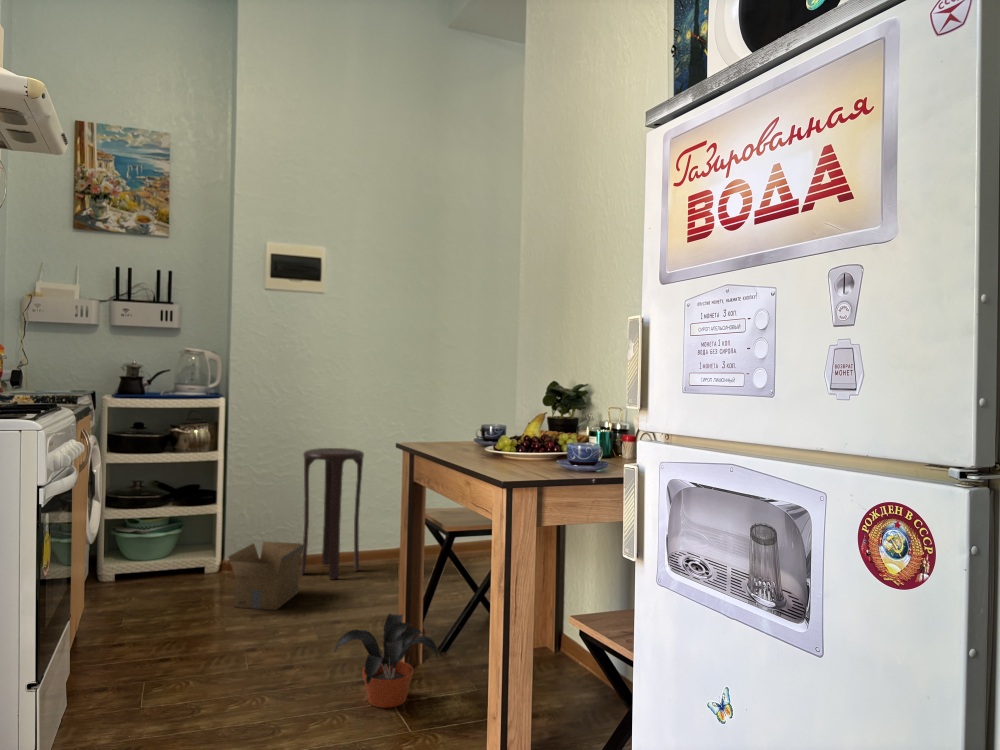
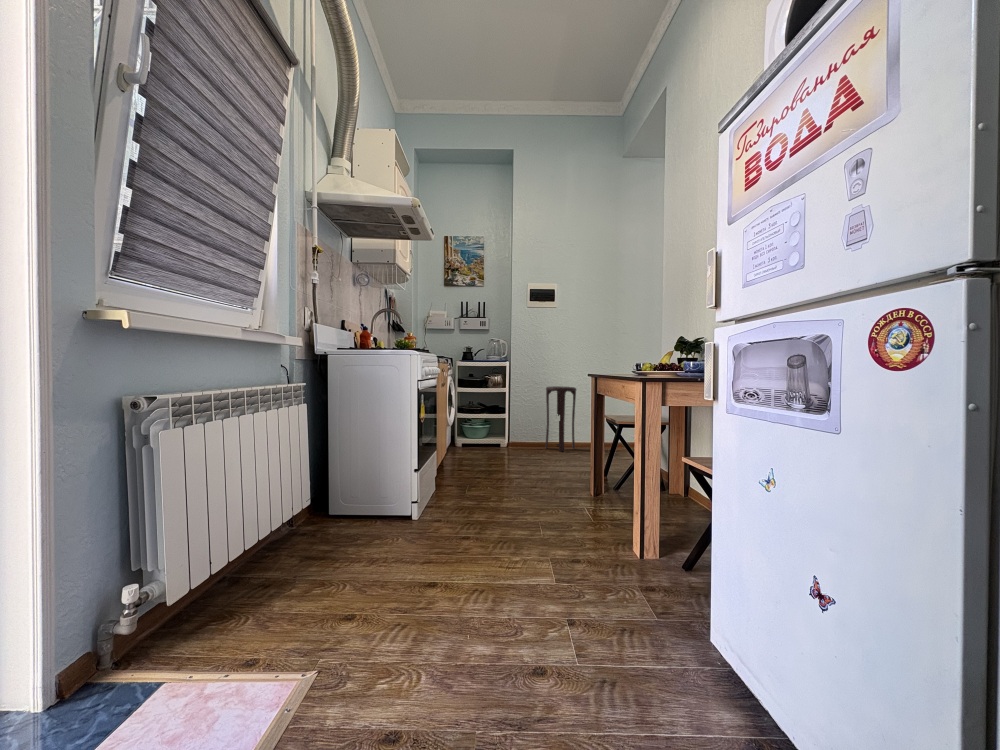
cardboard box: present [229,541,304,610] -> none [509,429,546,461]
potted plant: present [334,614,438,708] -> none [554,459,608,506]

